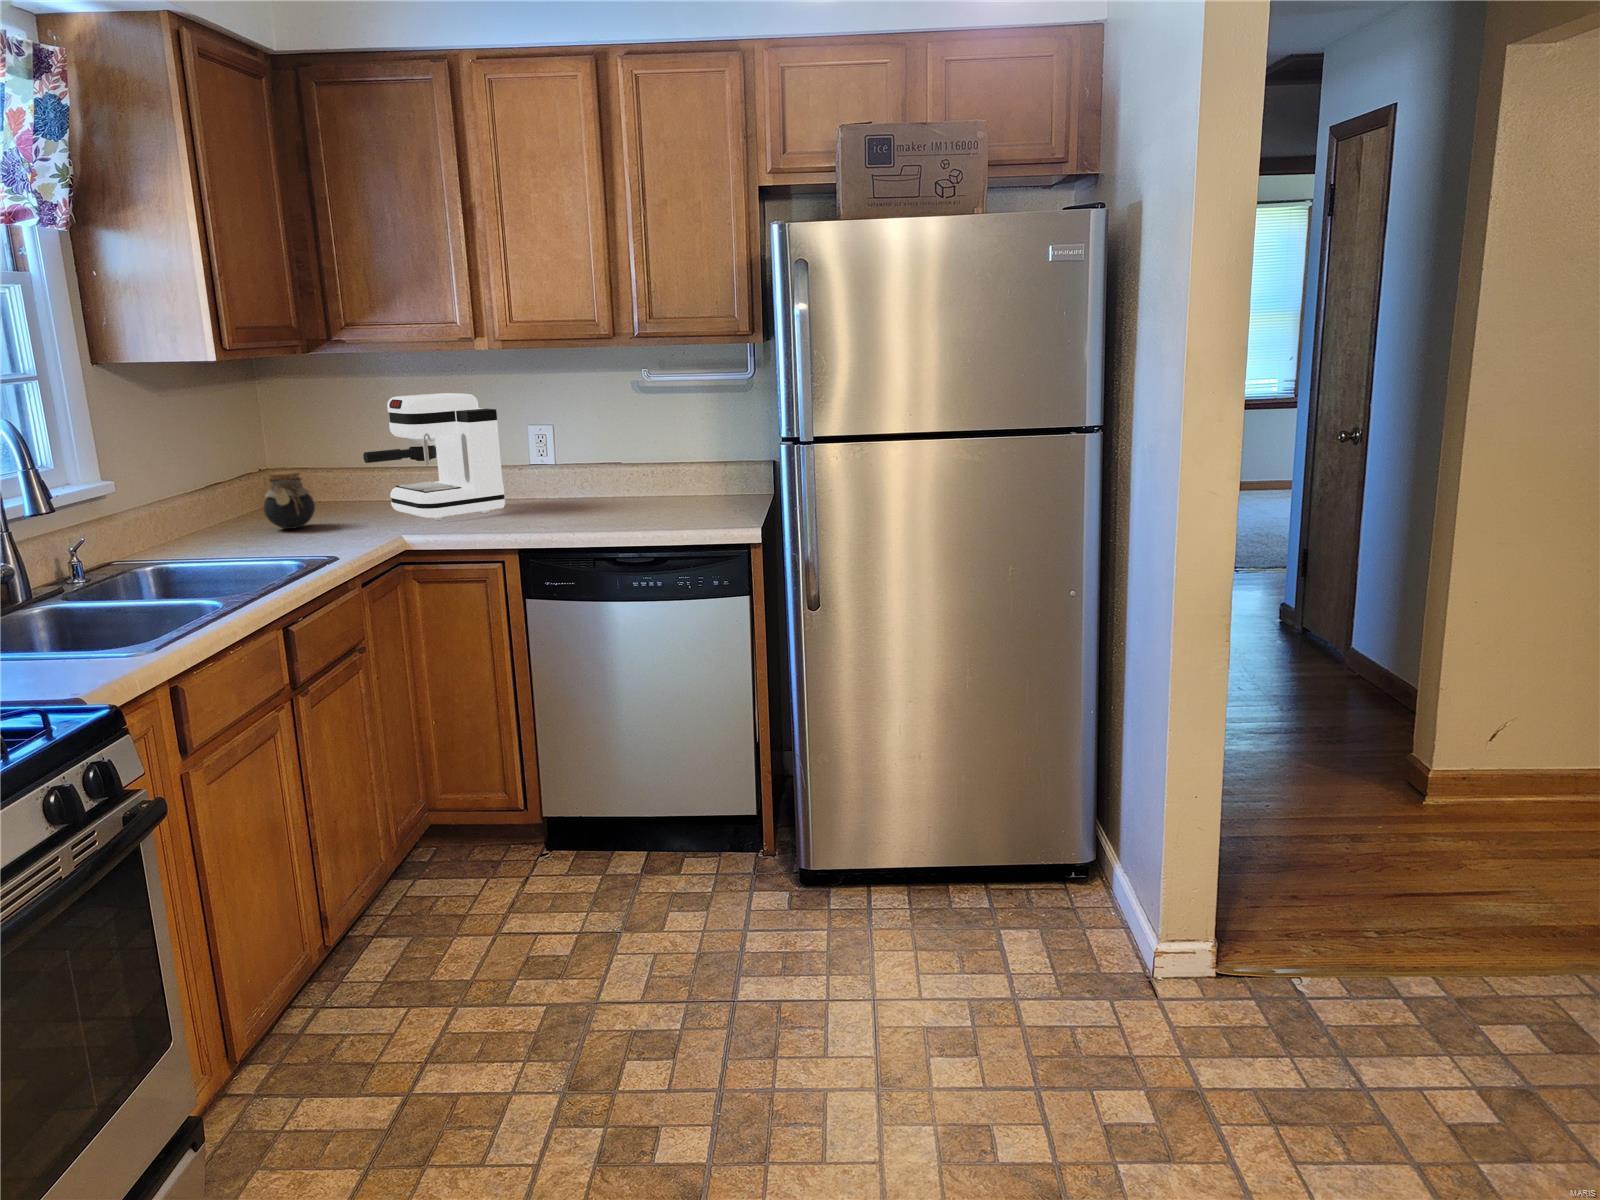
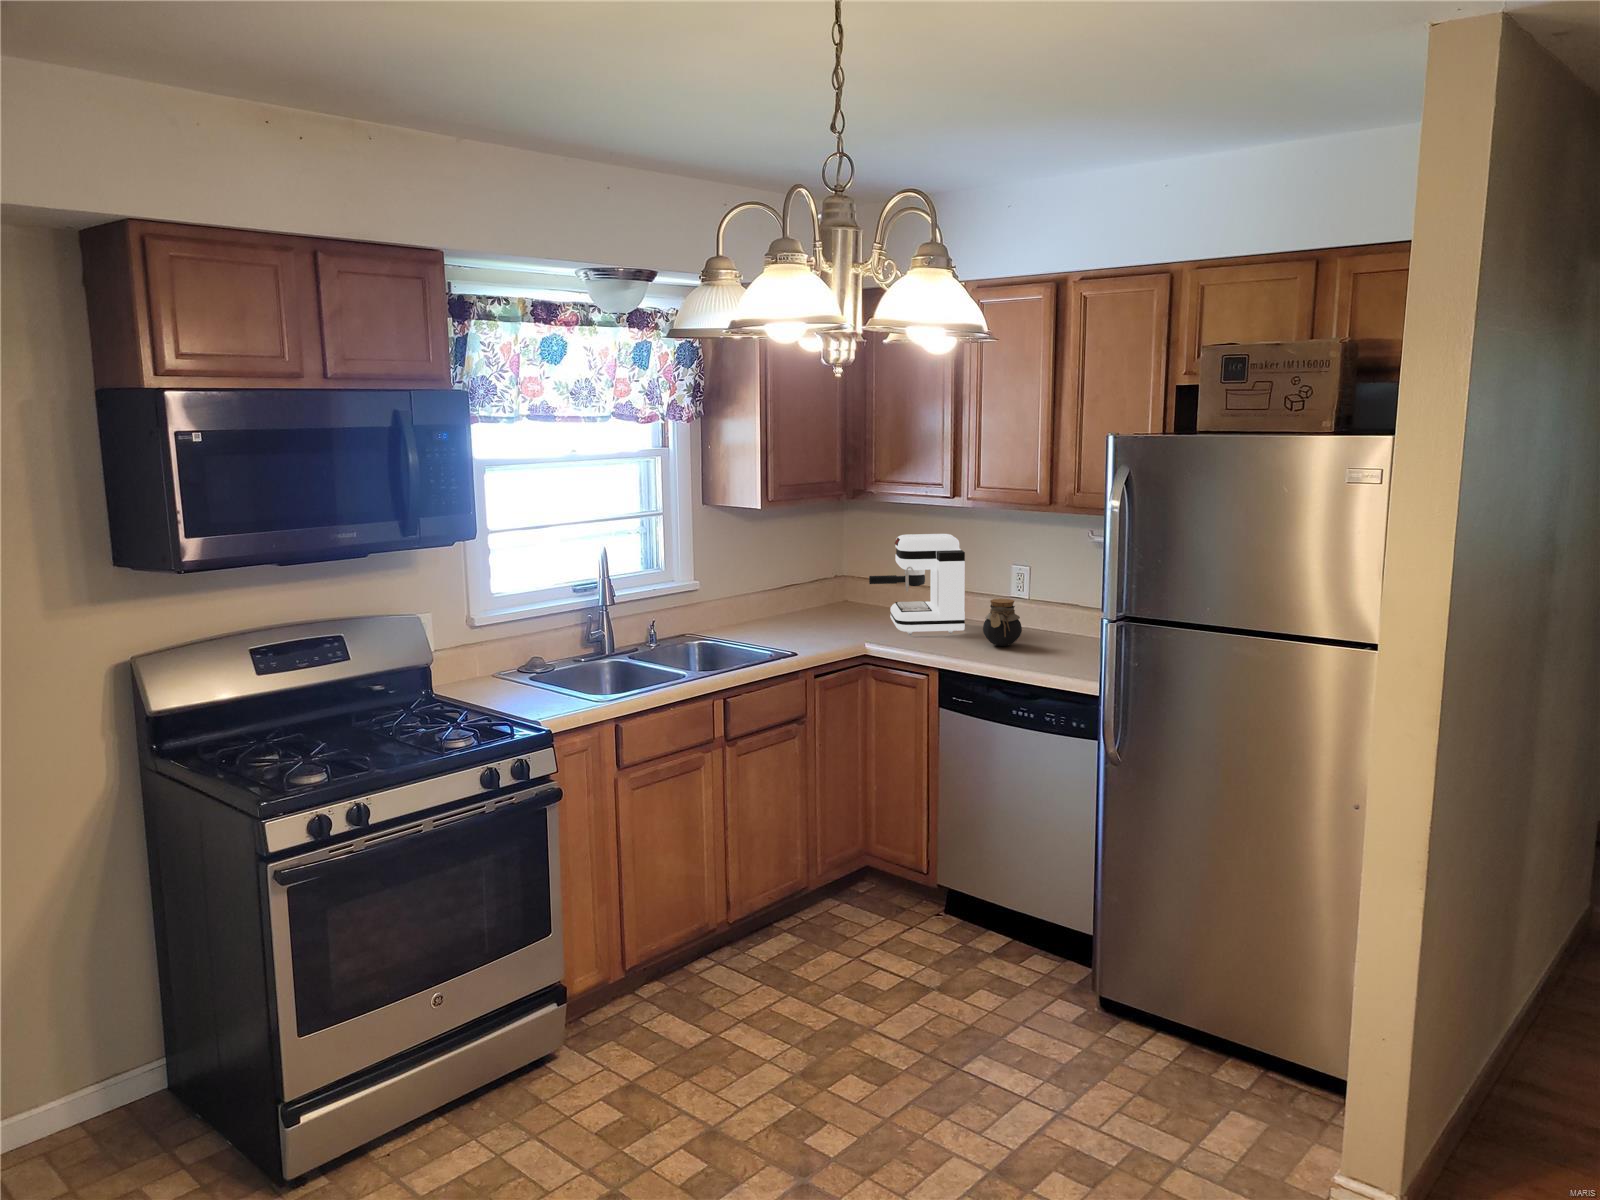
jar: present [264,471,315,529] -> present [983,599,1022,646]

